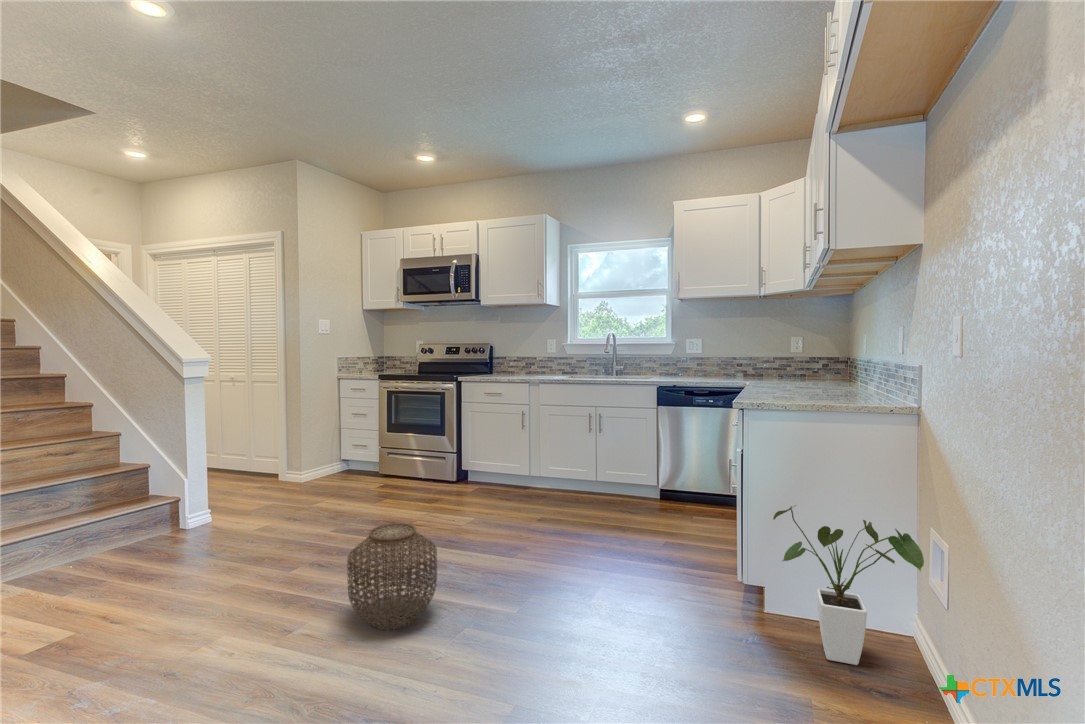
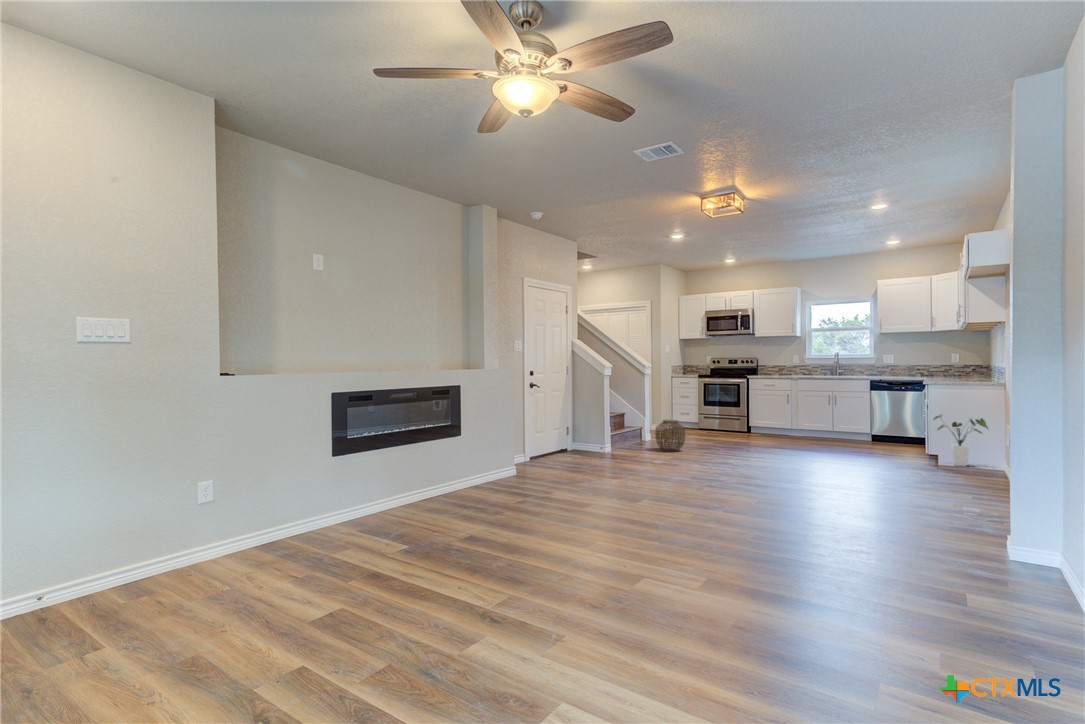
woven basket: present [347,523,437,630] -> present [655,420,685,451]

